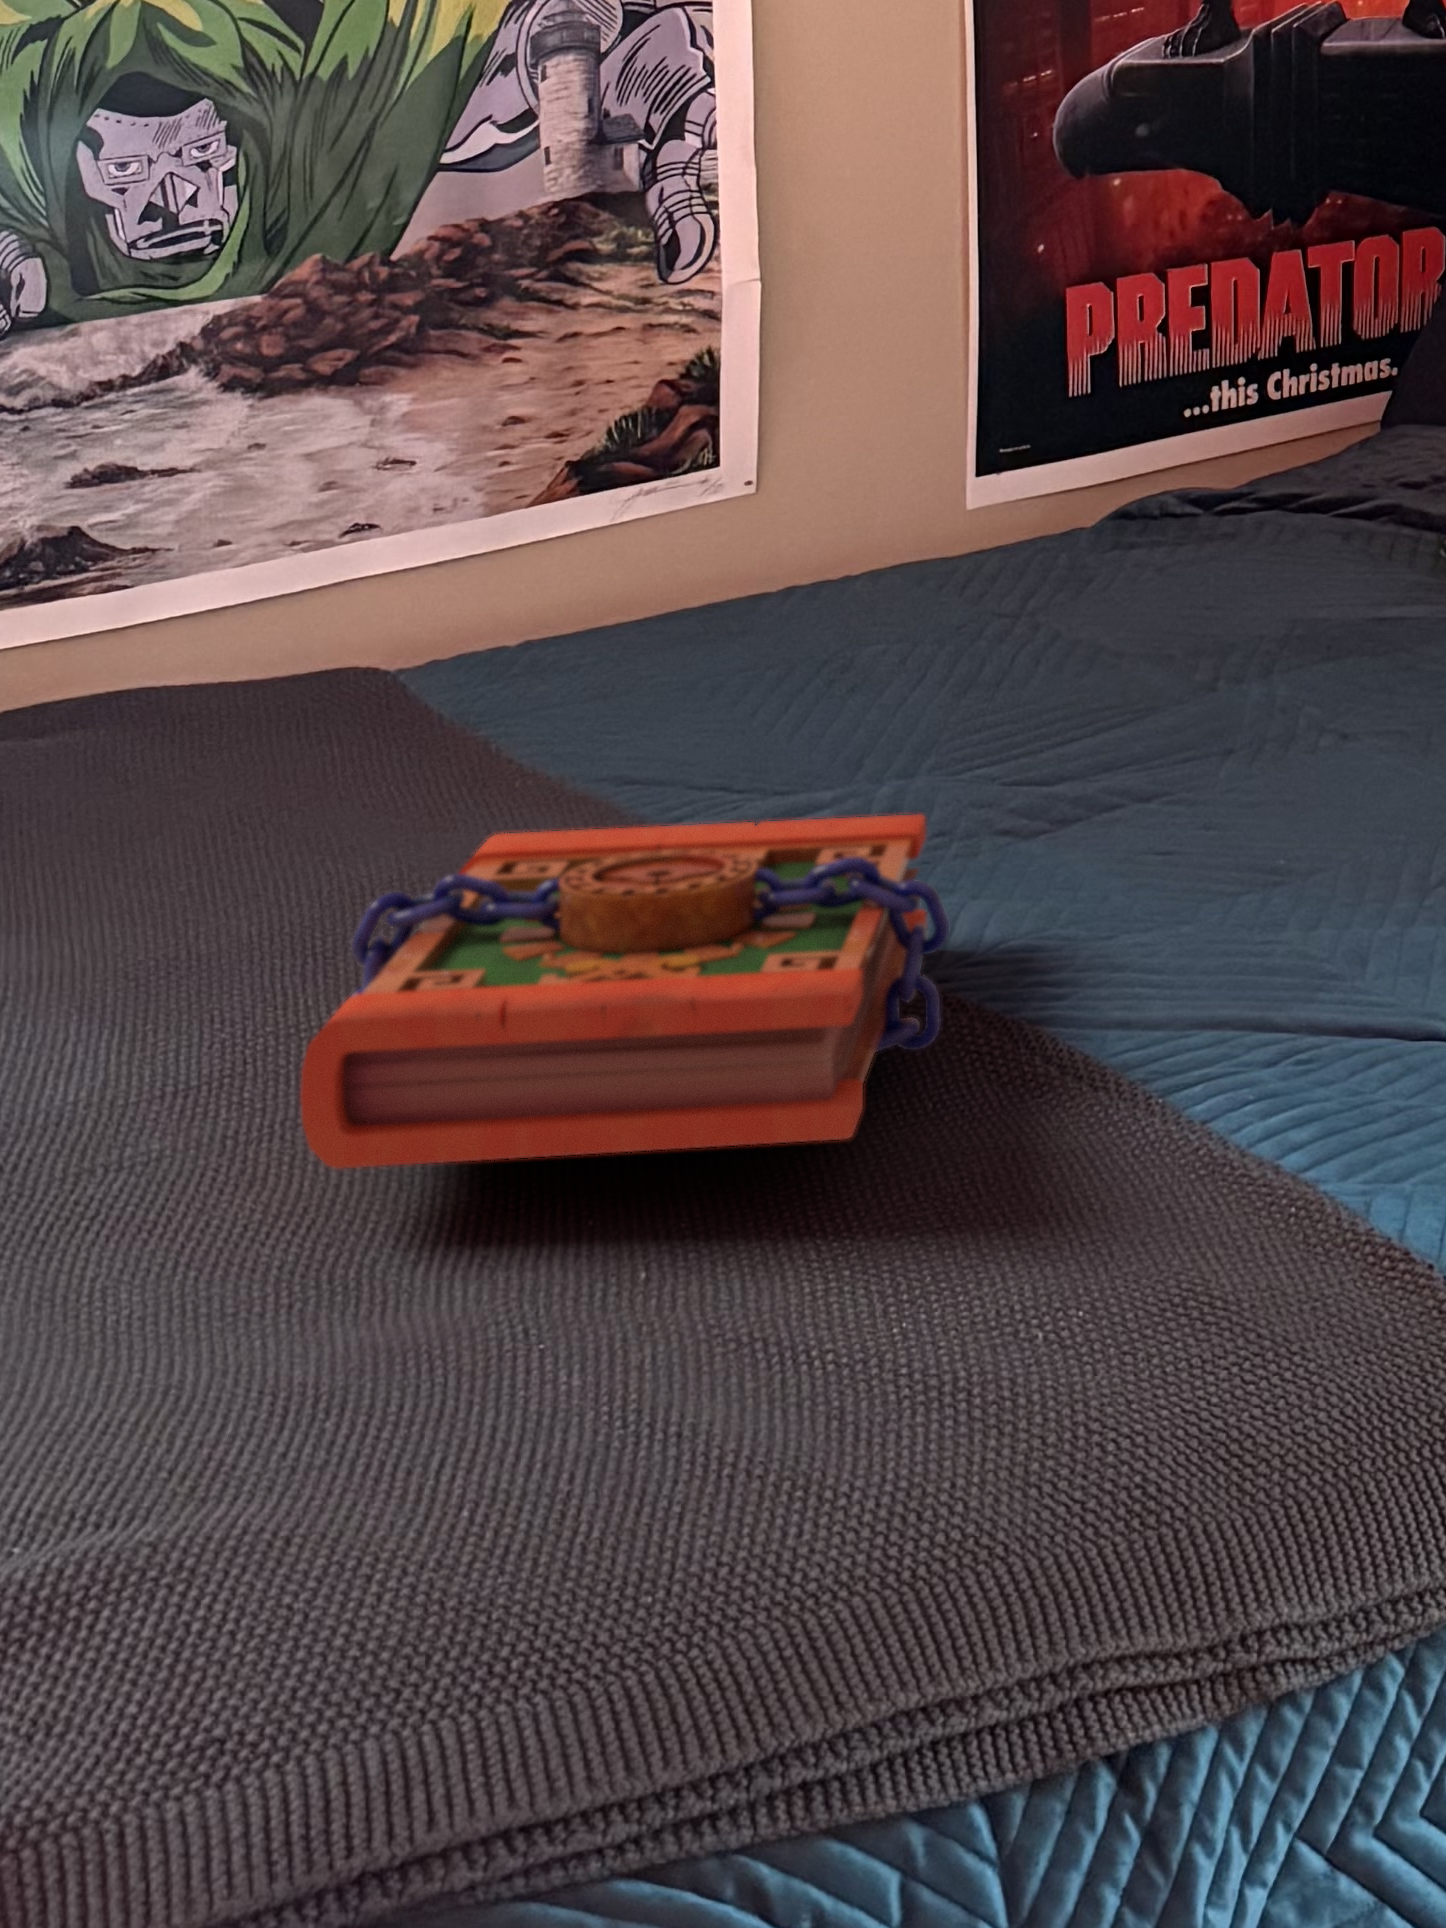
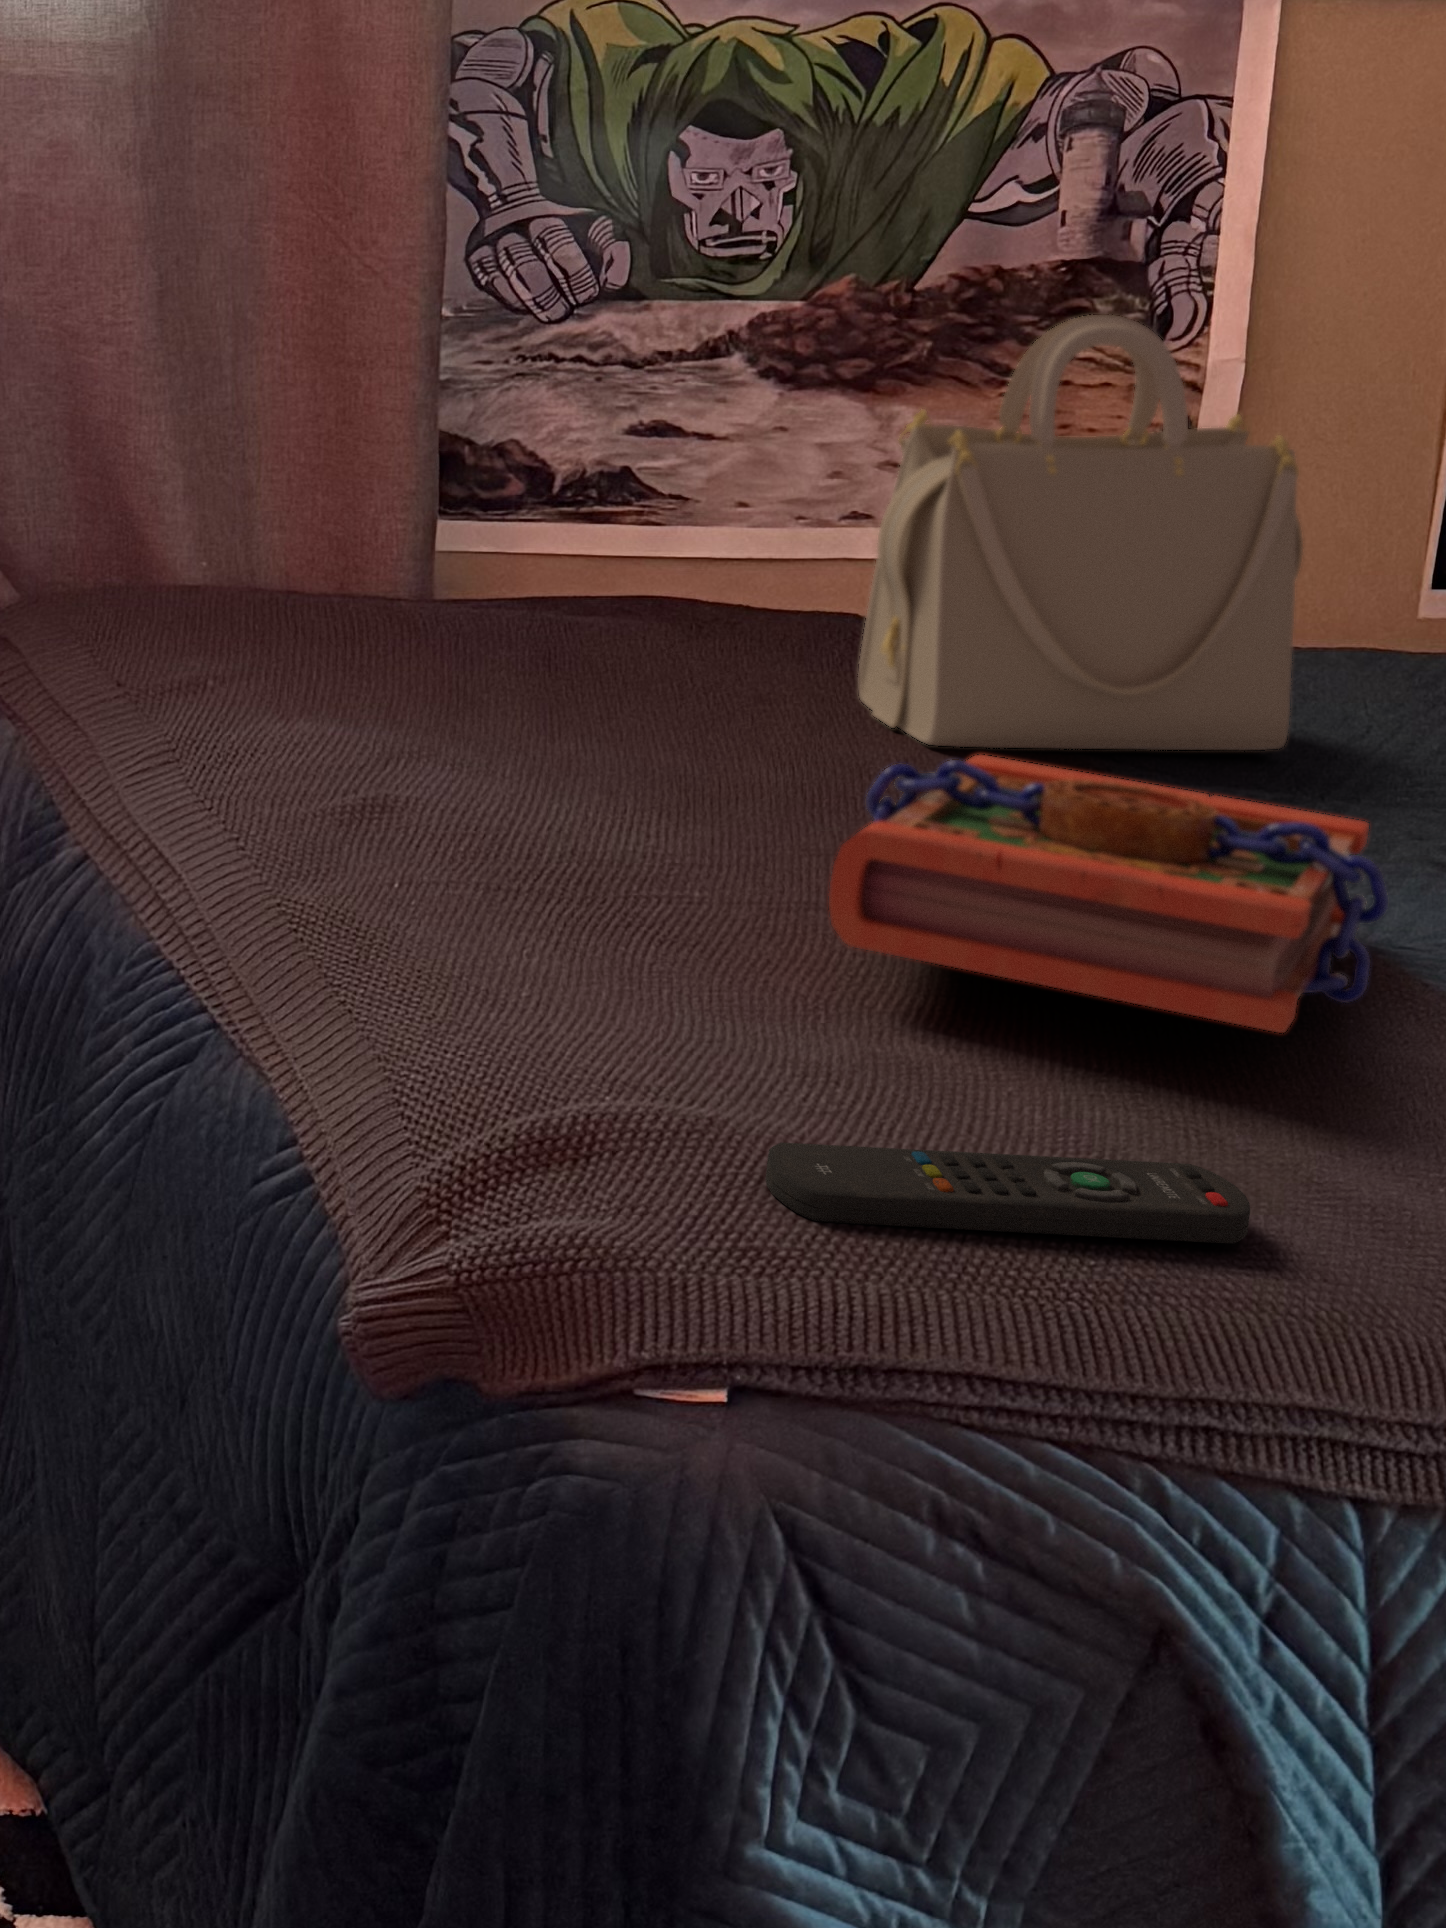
handbag: none [366,273,844,807] -> present [859,315,1303,750]
remote control: none [220,1365,829,1634] -> present [766,1143,1250,1244]

